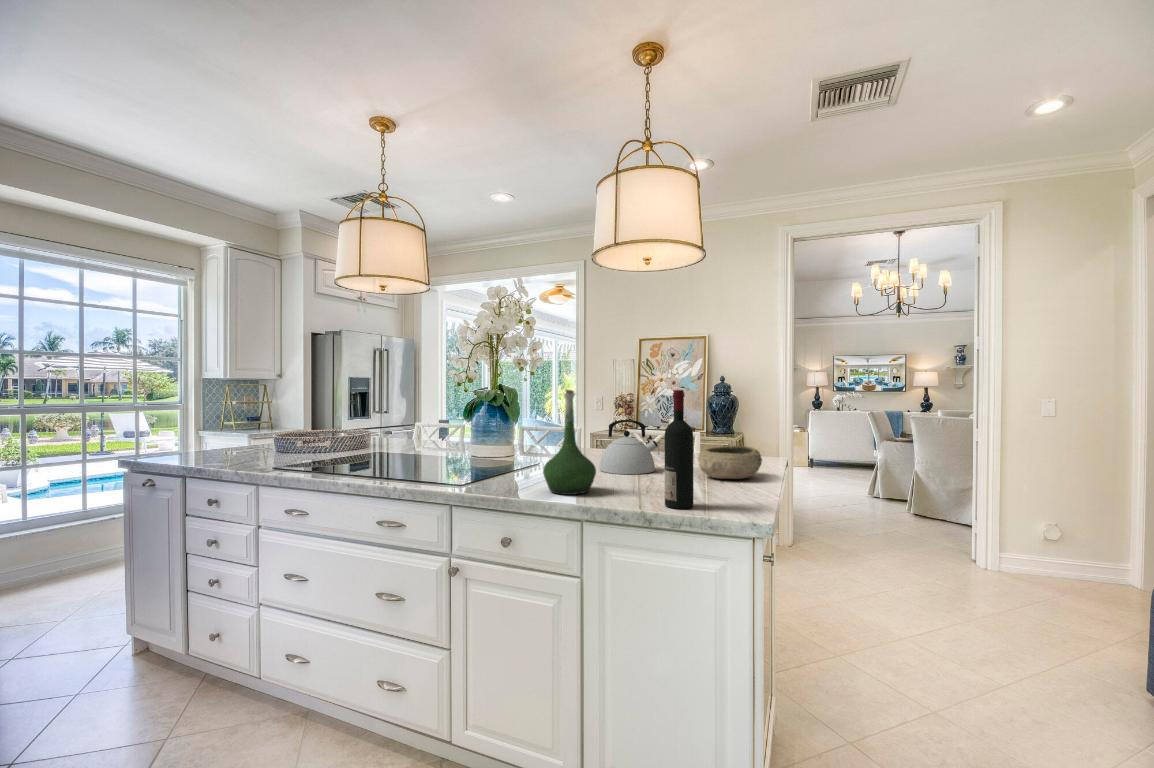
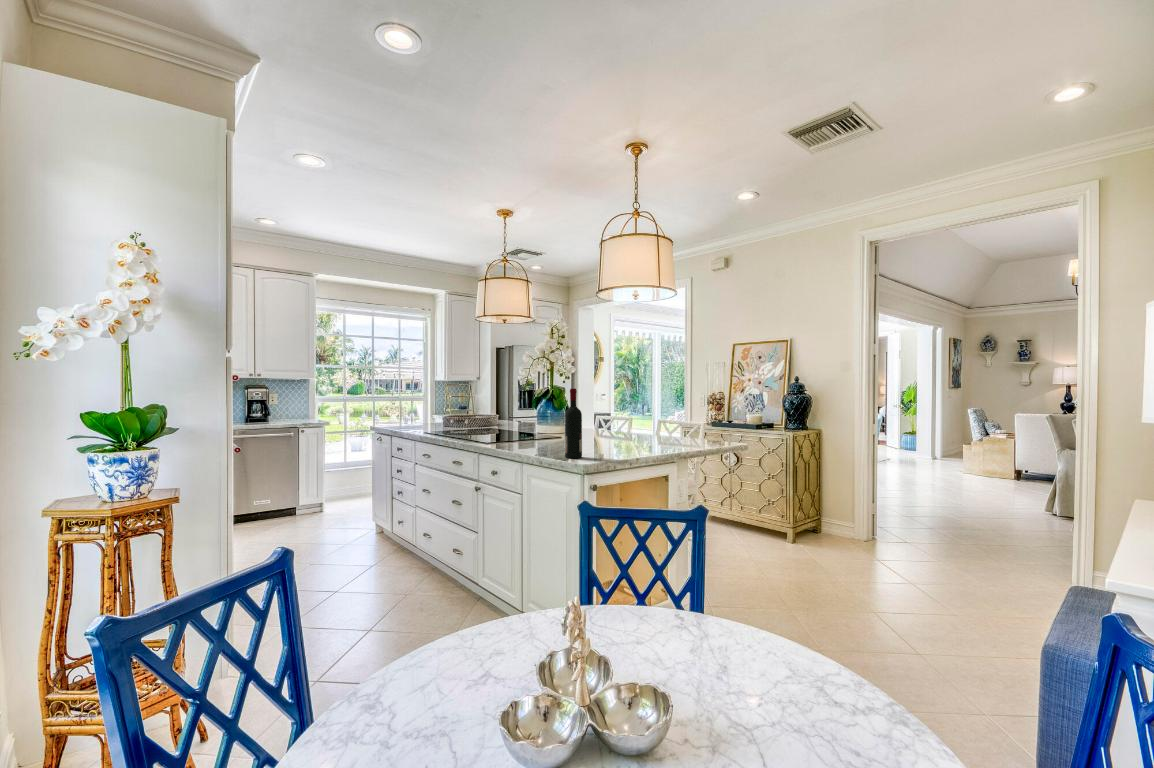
vase: present [543,390,596,495] -> none [522,388,554,450]
kettle: present [599,420,658,474] -> none [590,409,628,444]
bowl: present [698,446,762,479] -> none [637,428,685,450]

